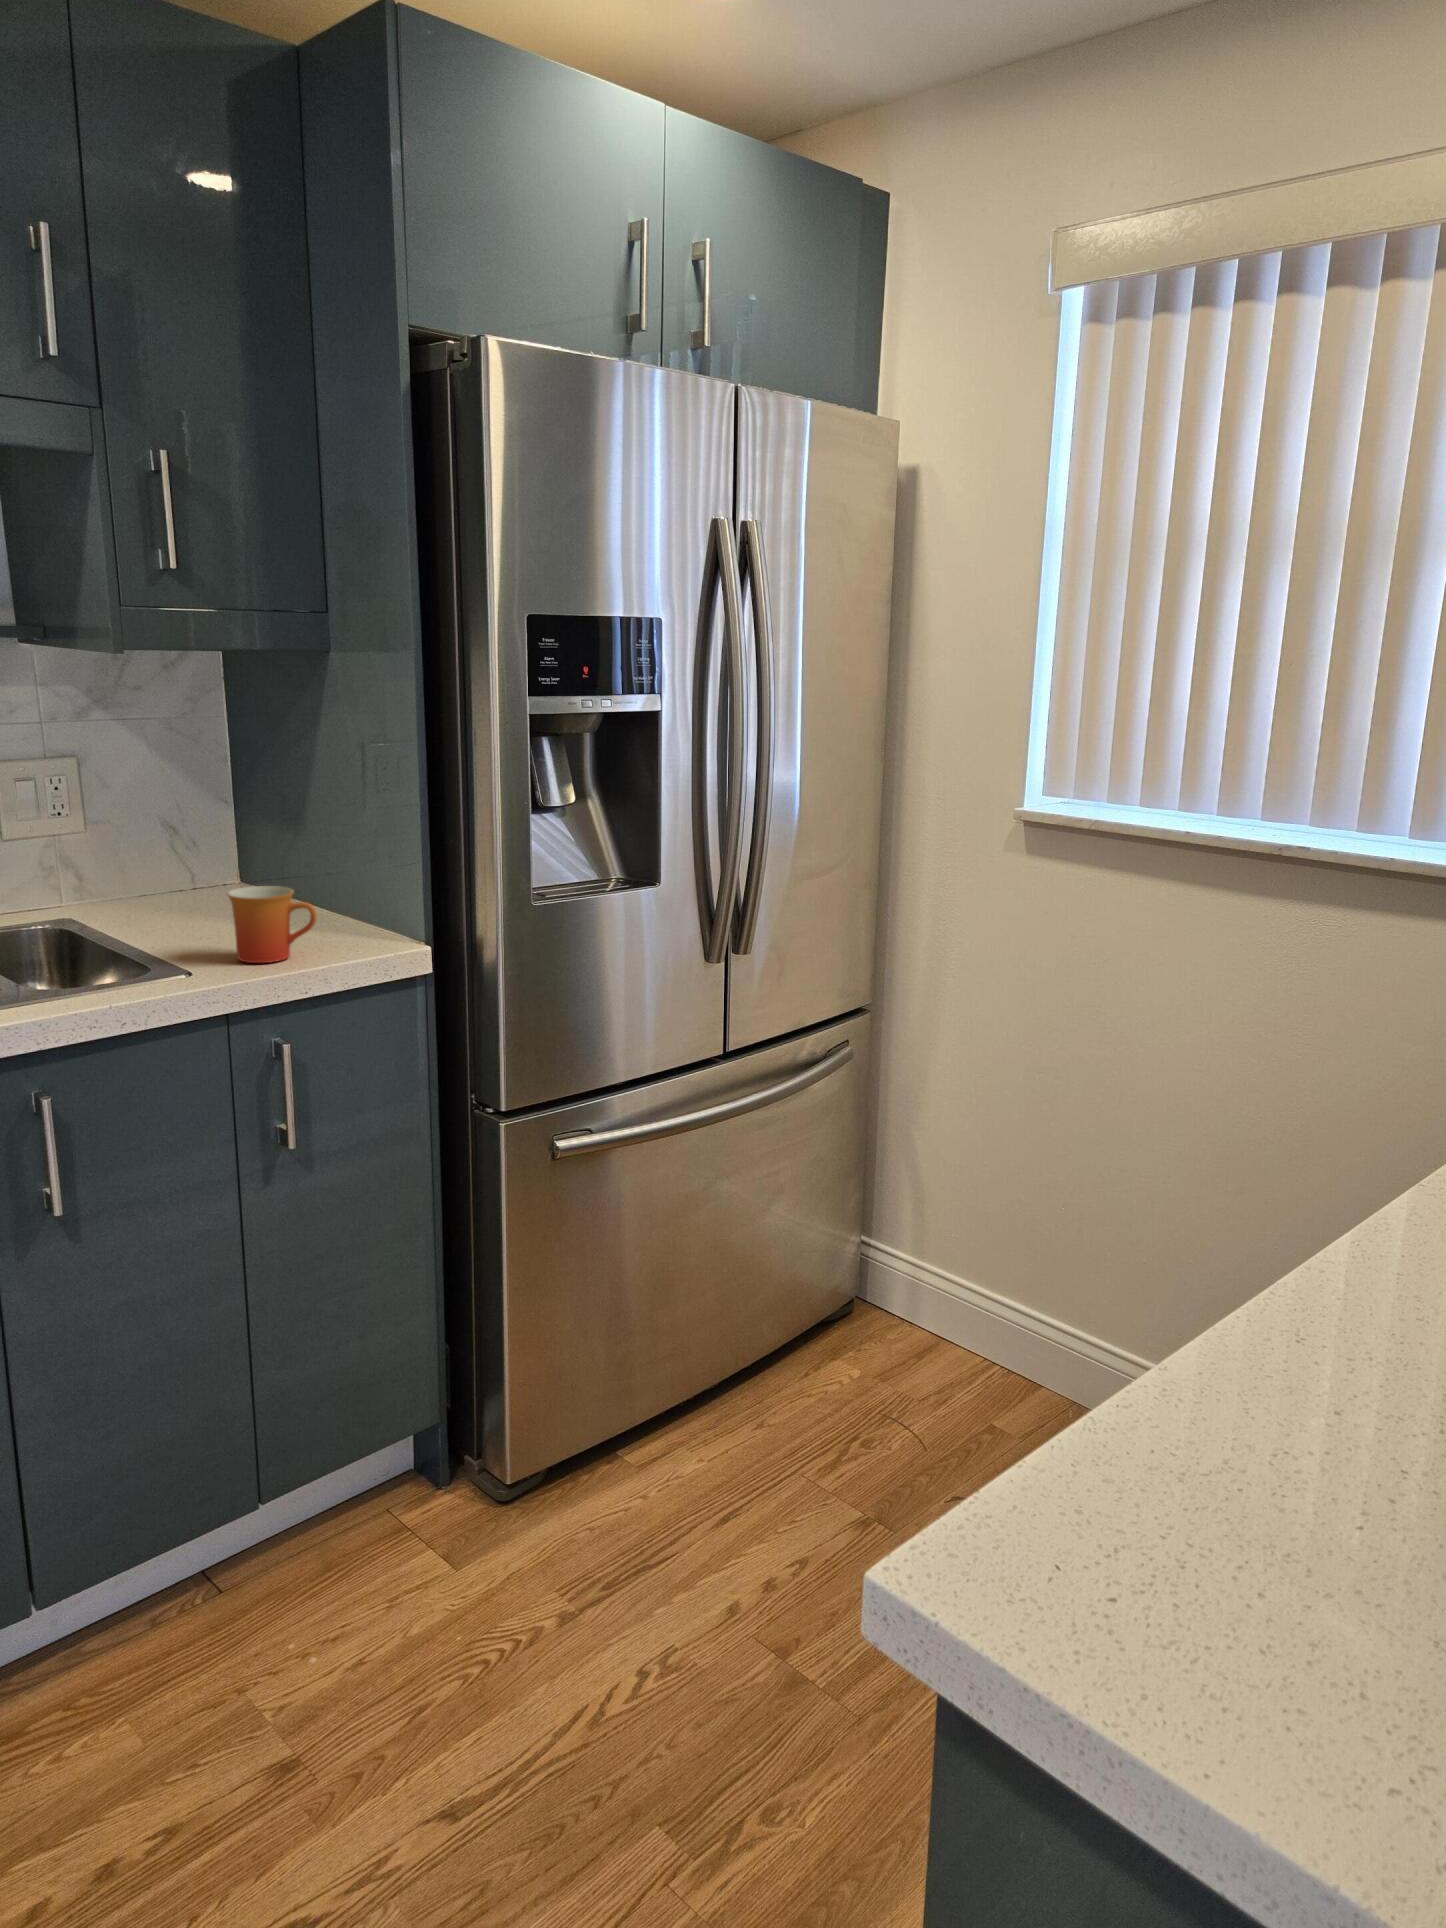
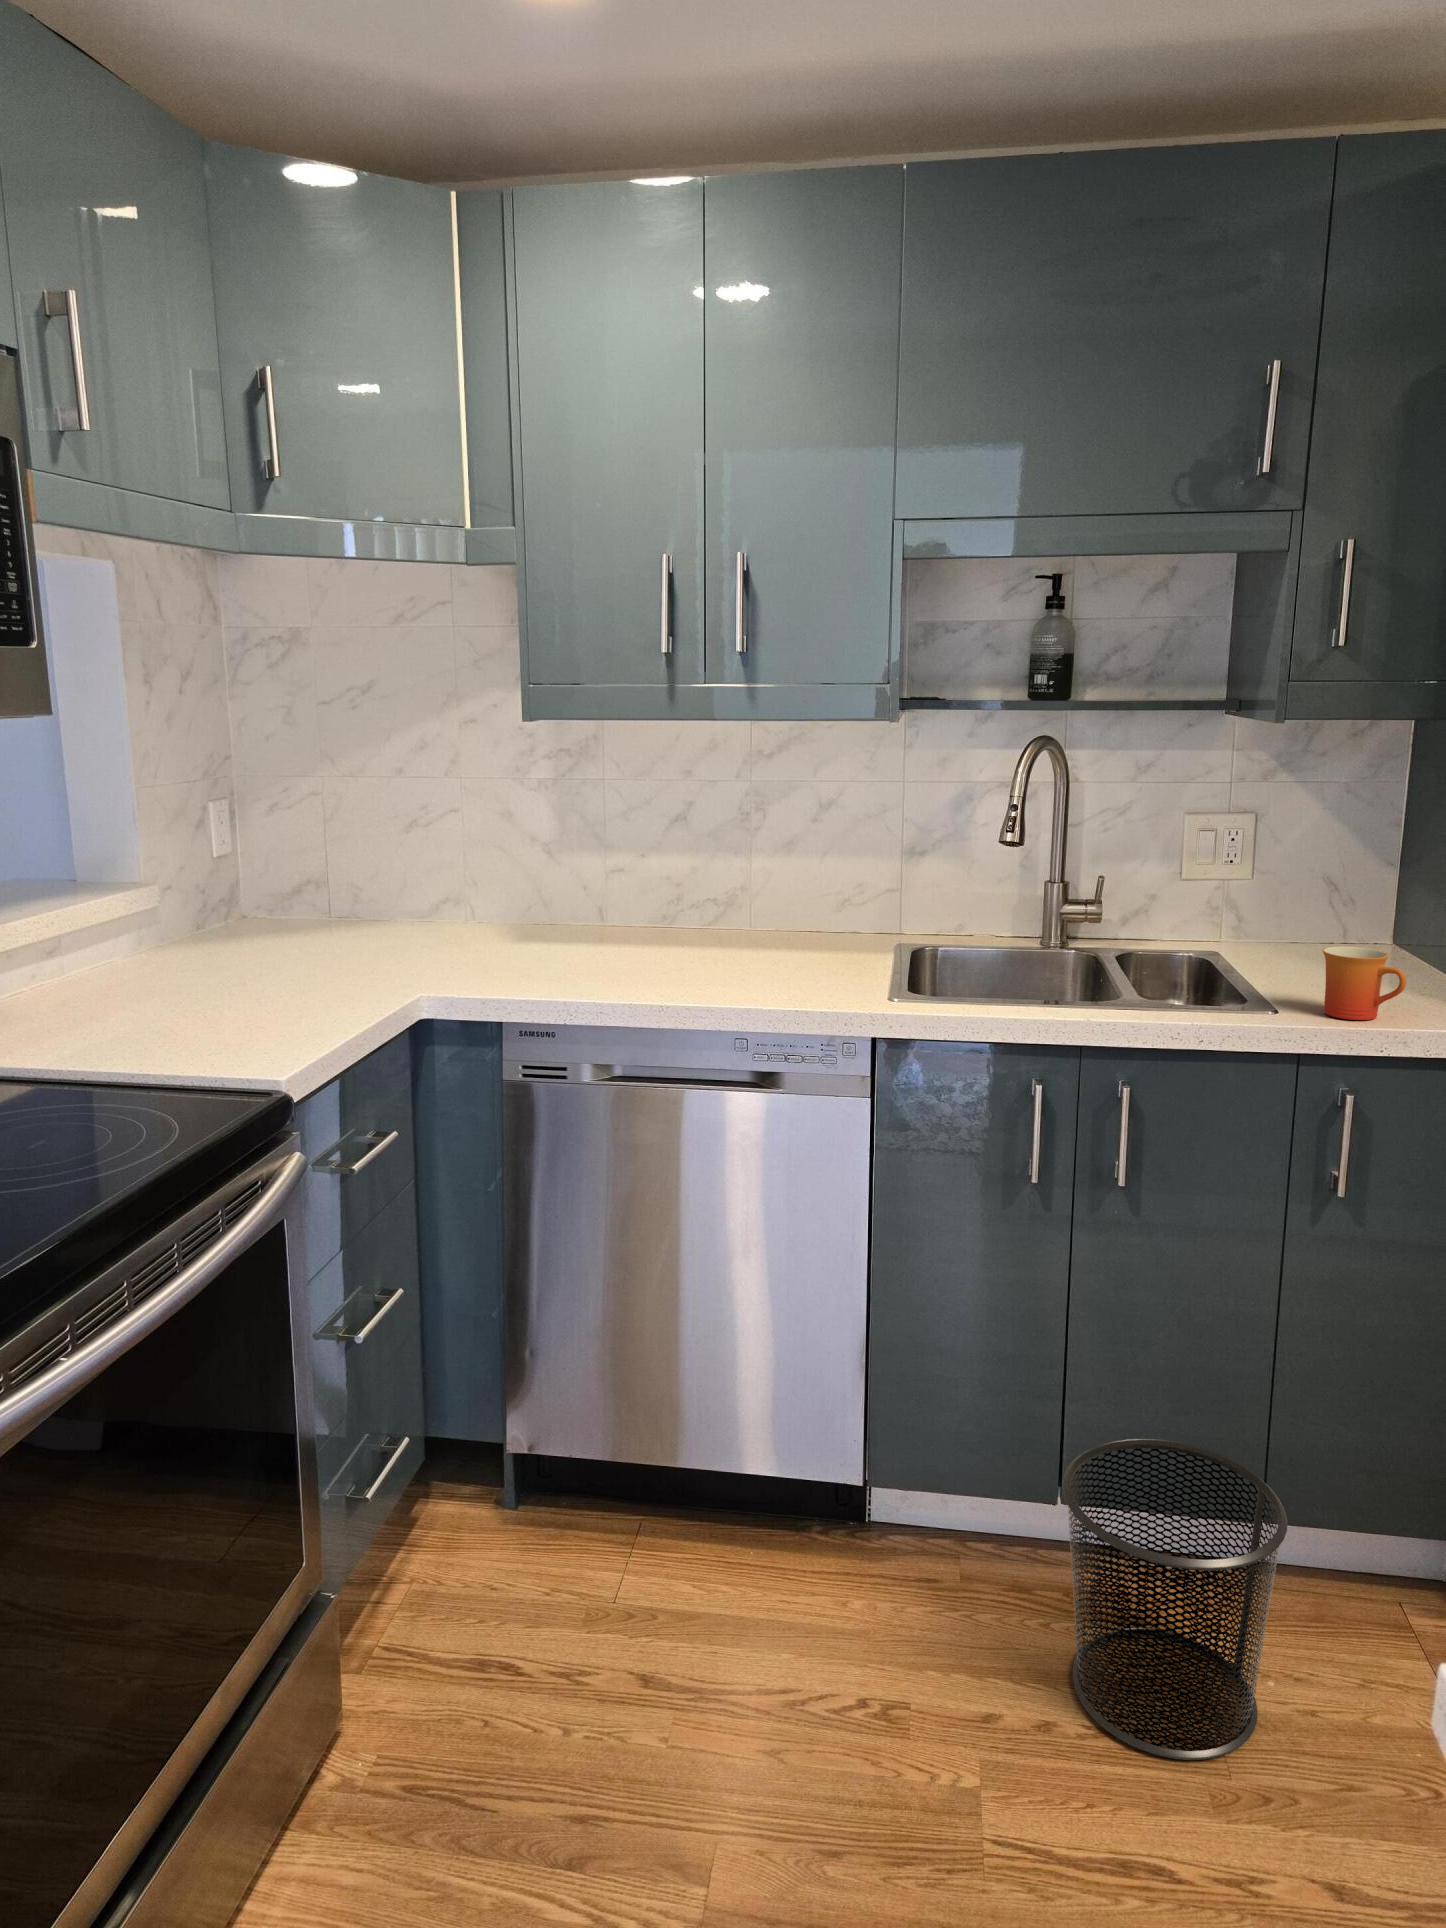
waste bin: none [66,1459,326,1825] -> present [1063,1438,1288,1760]

